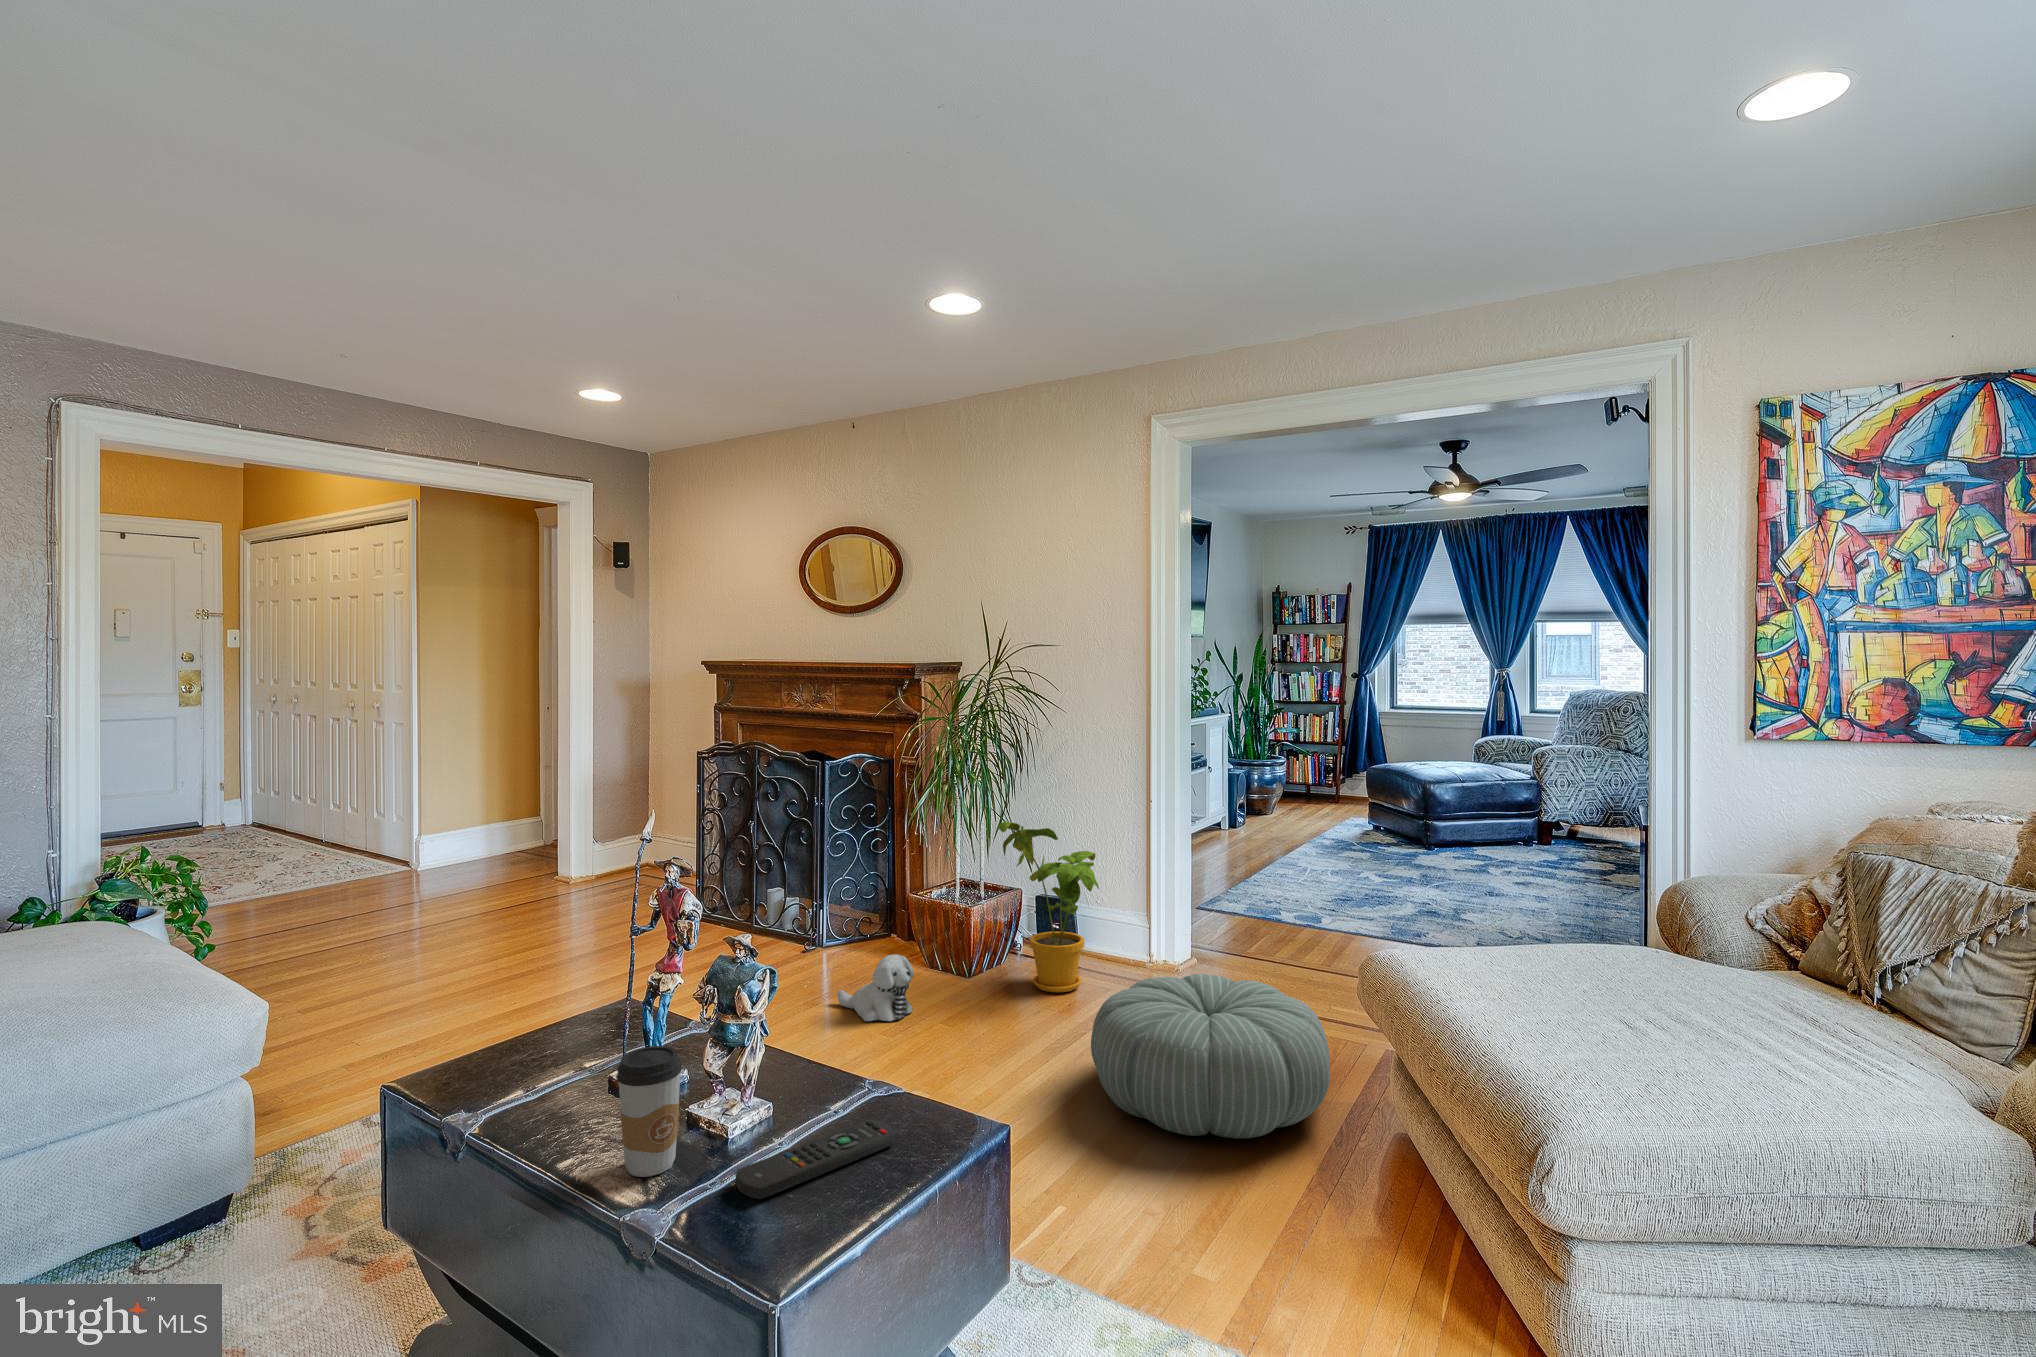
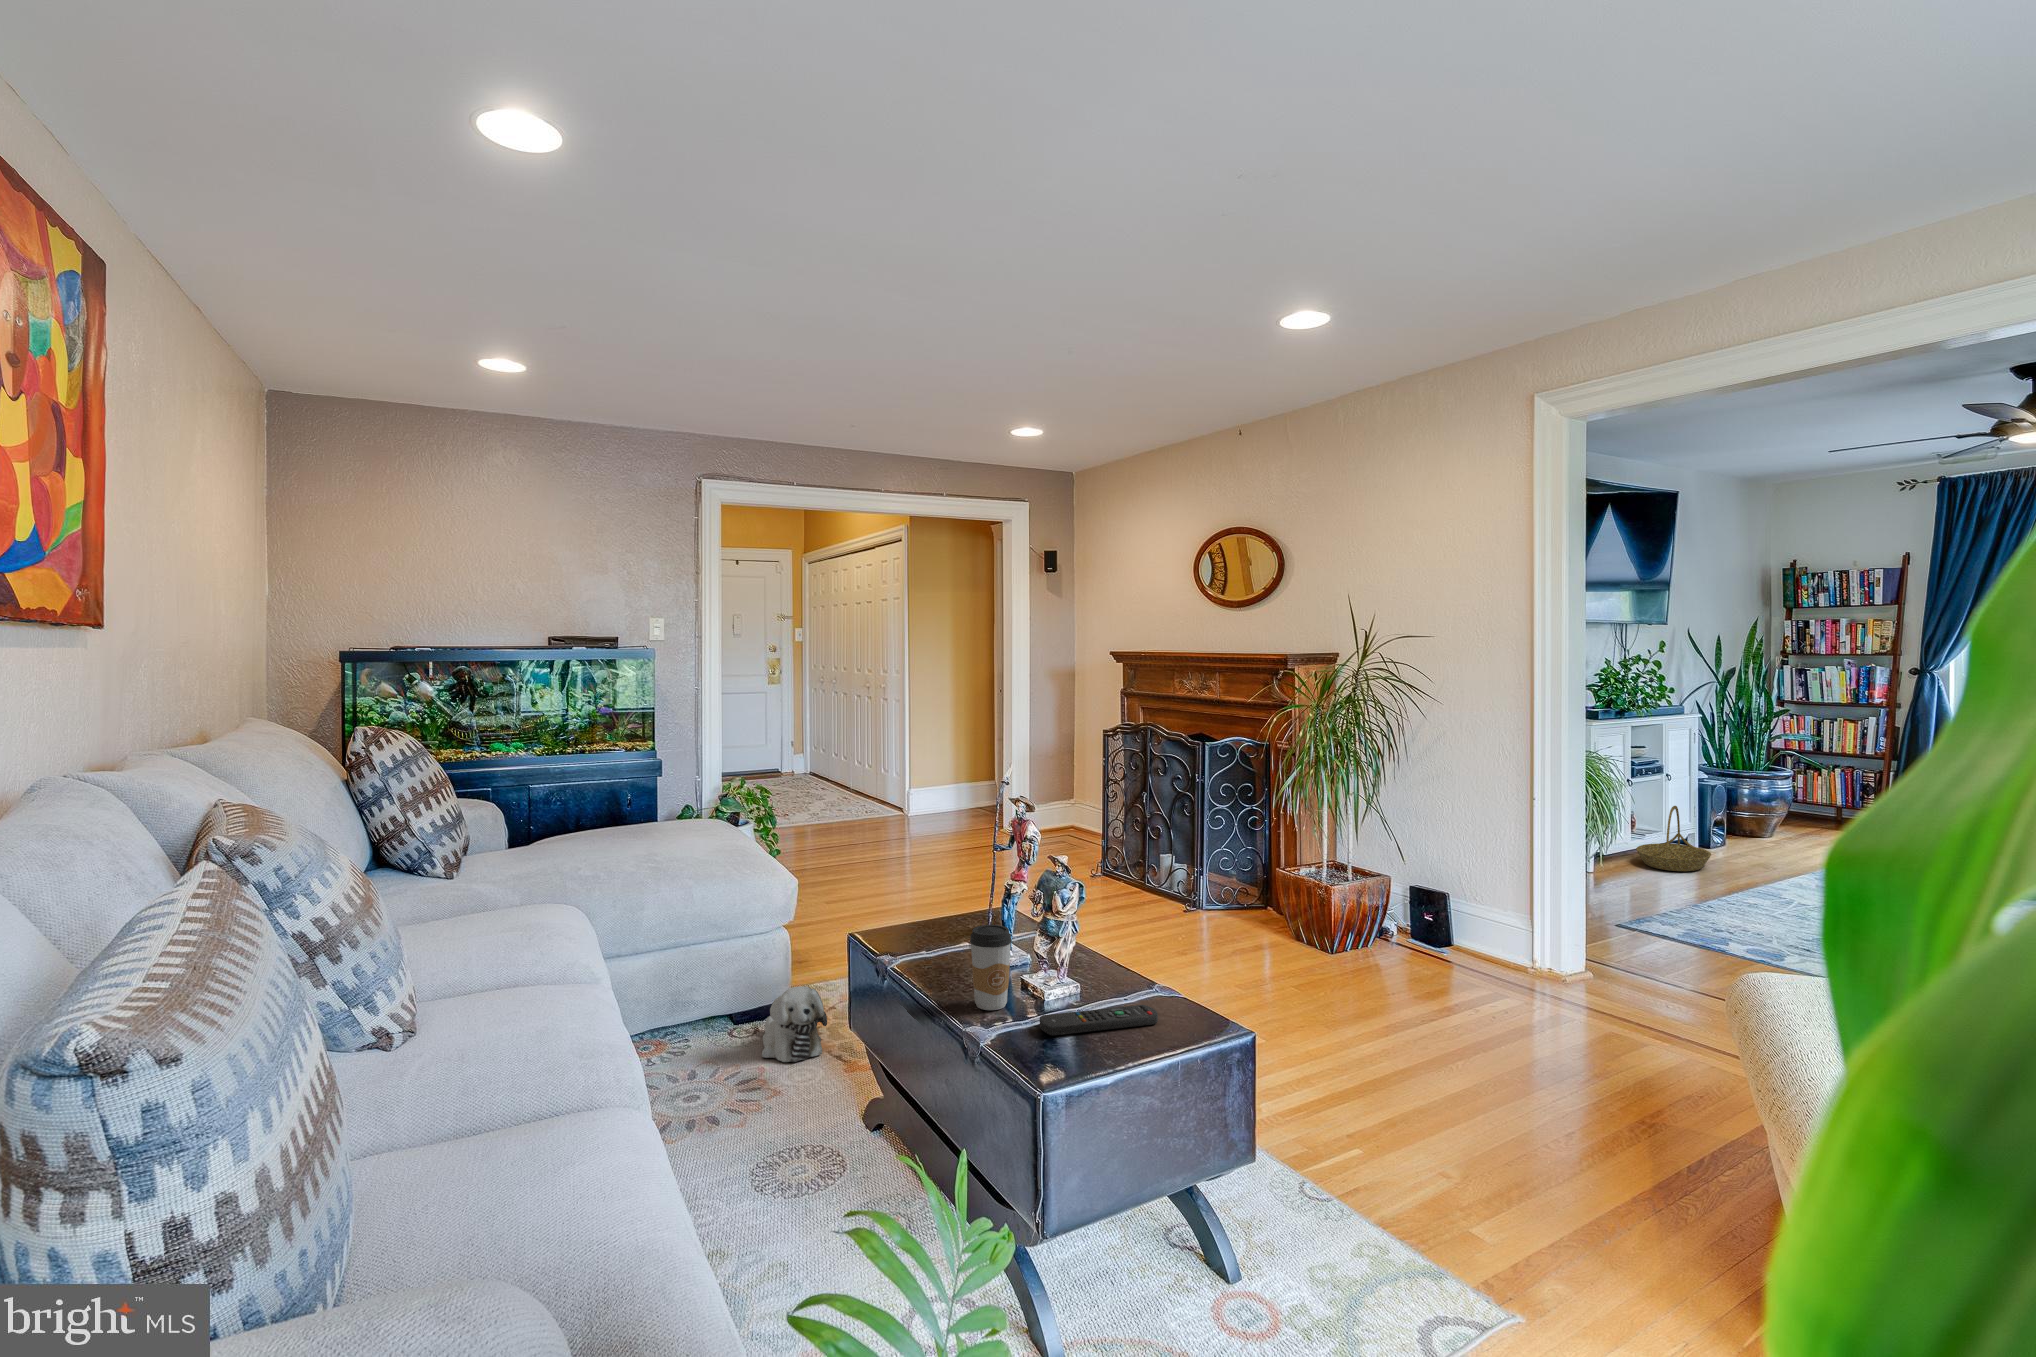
basket: none [1190,796,1246,854] -> present [1636,806,1711,871]
house plant: present [998,821,1099,992] -> none [1359,807,1470,977]
plush toy: present [837,954,914,1021] -> present [762,986,827,1062]
pouf: present [1091,974,1330,1139] -> none [1417,967,1680,1129]

